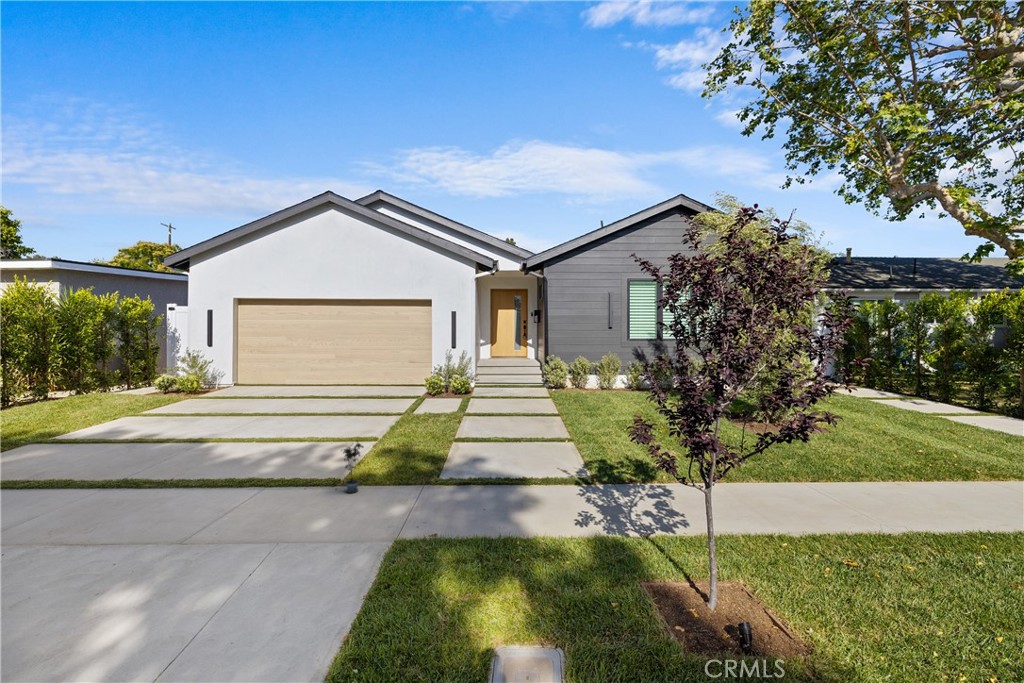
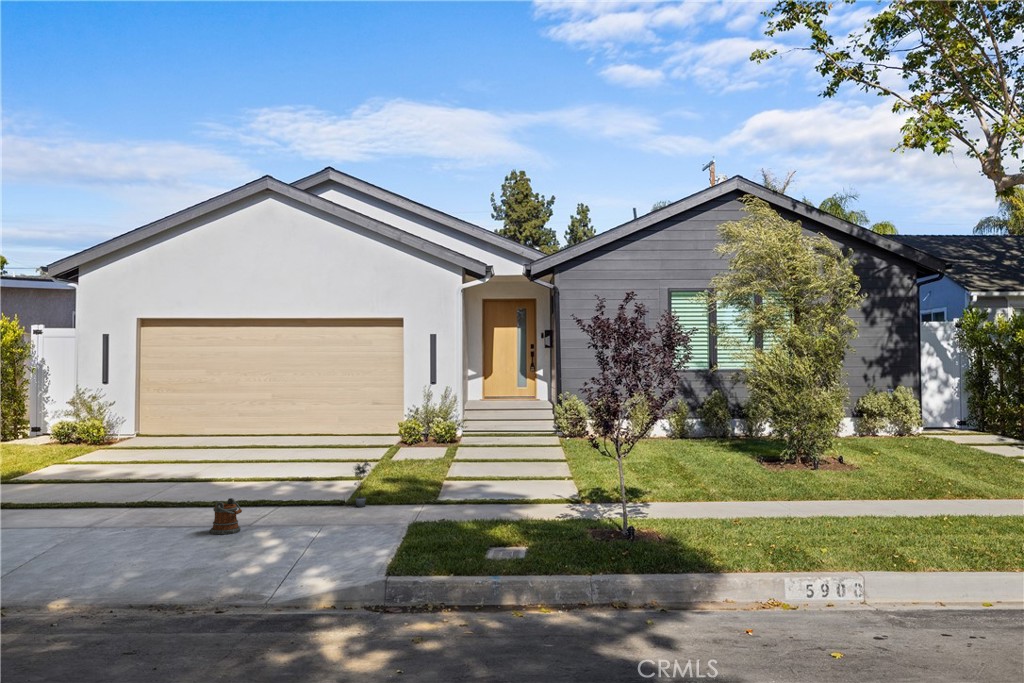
bucket: none [112,511,166,570] -> present [209,498,242,534]

